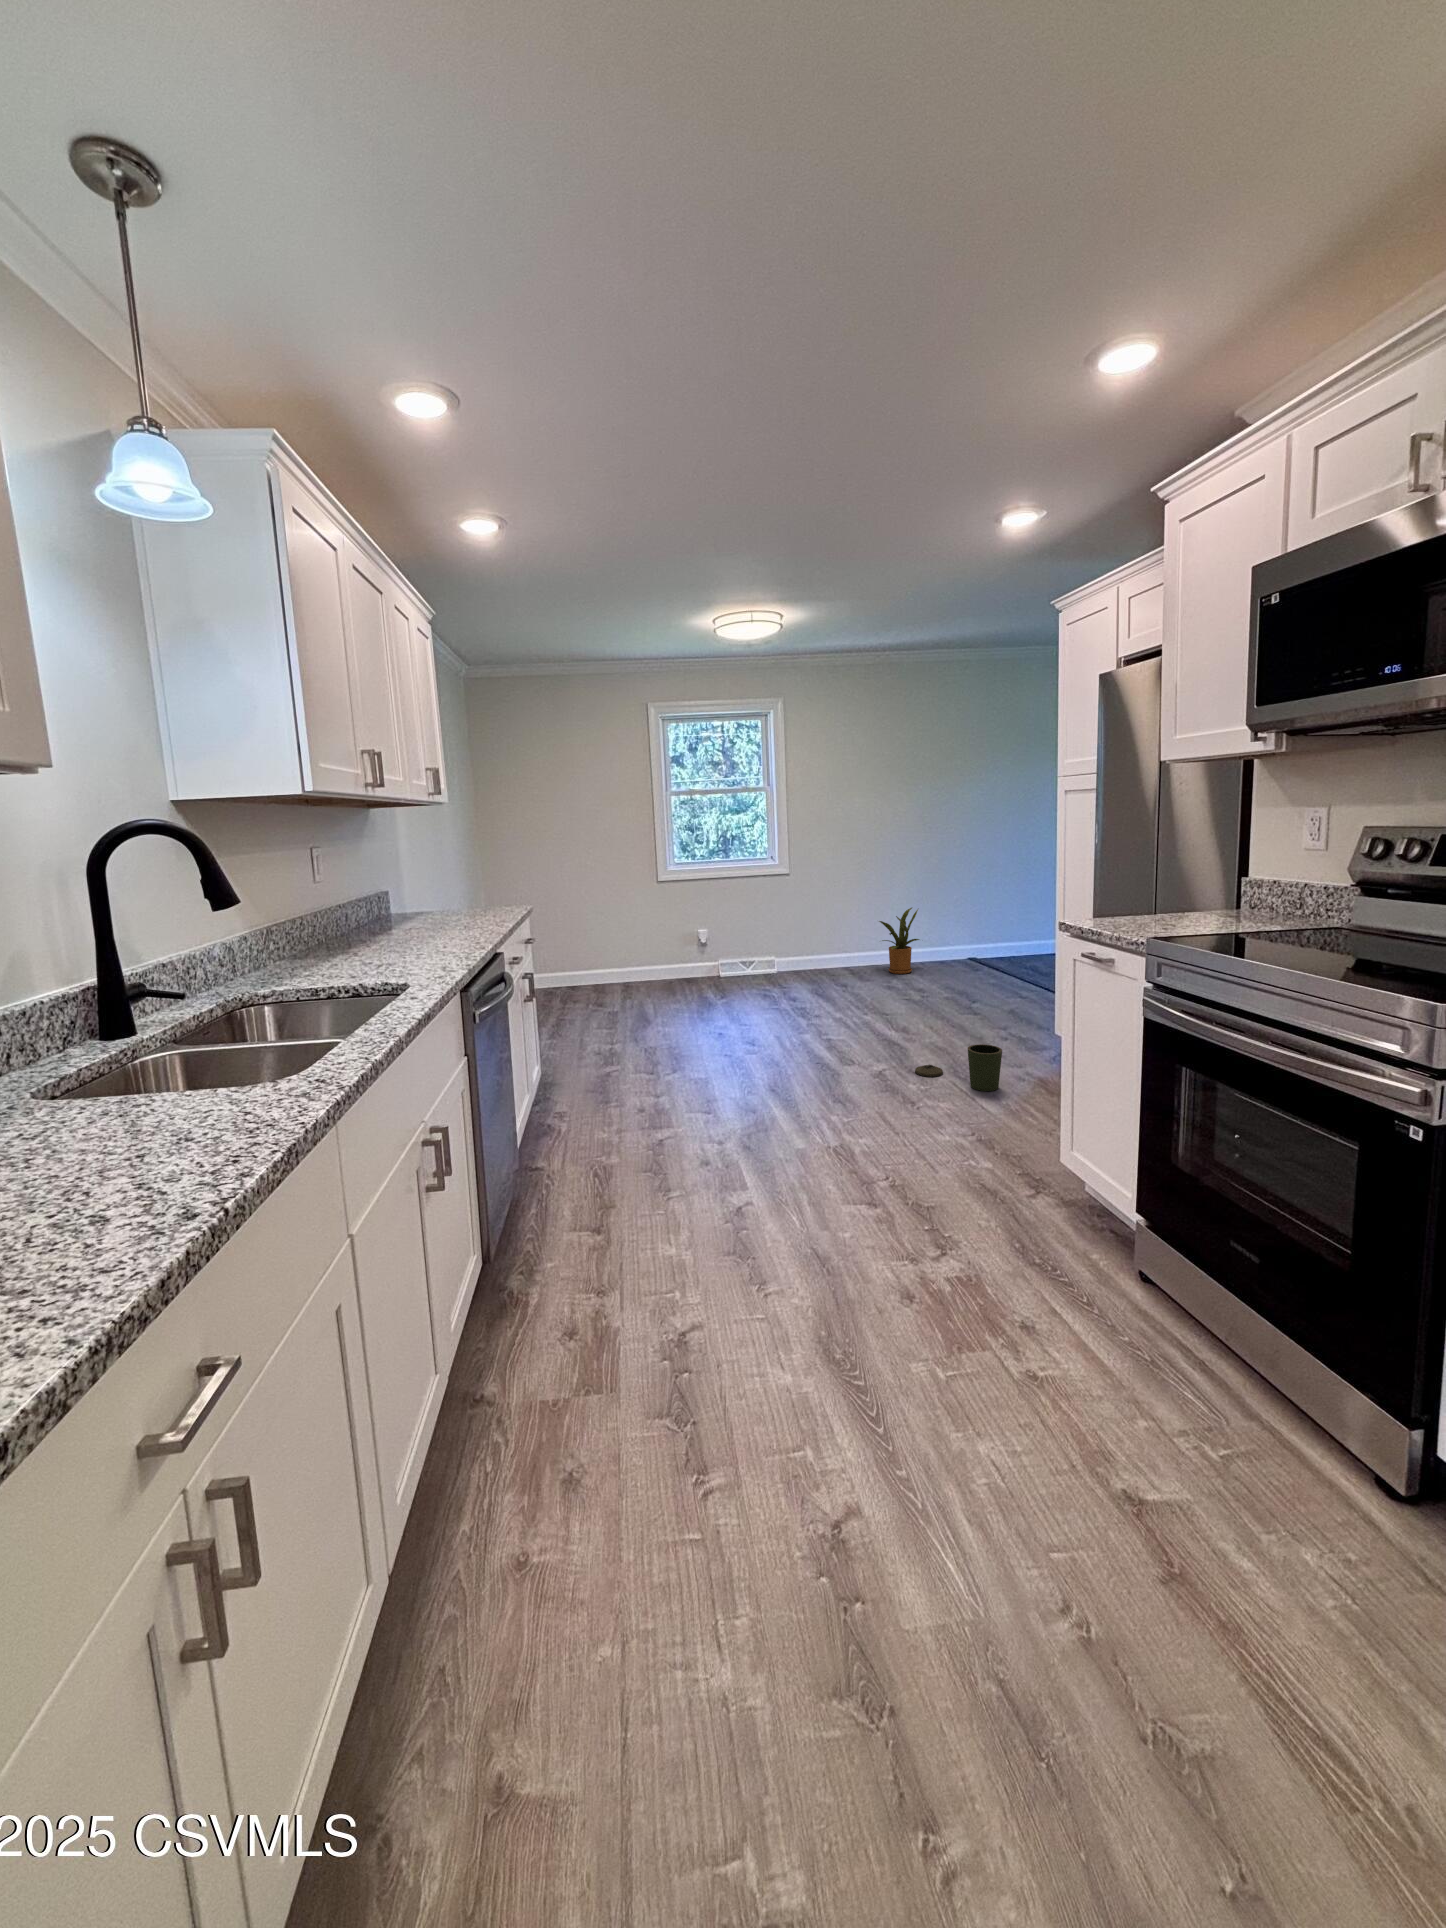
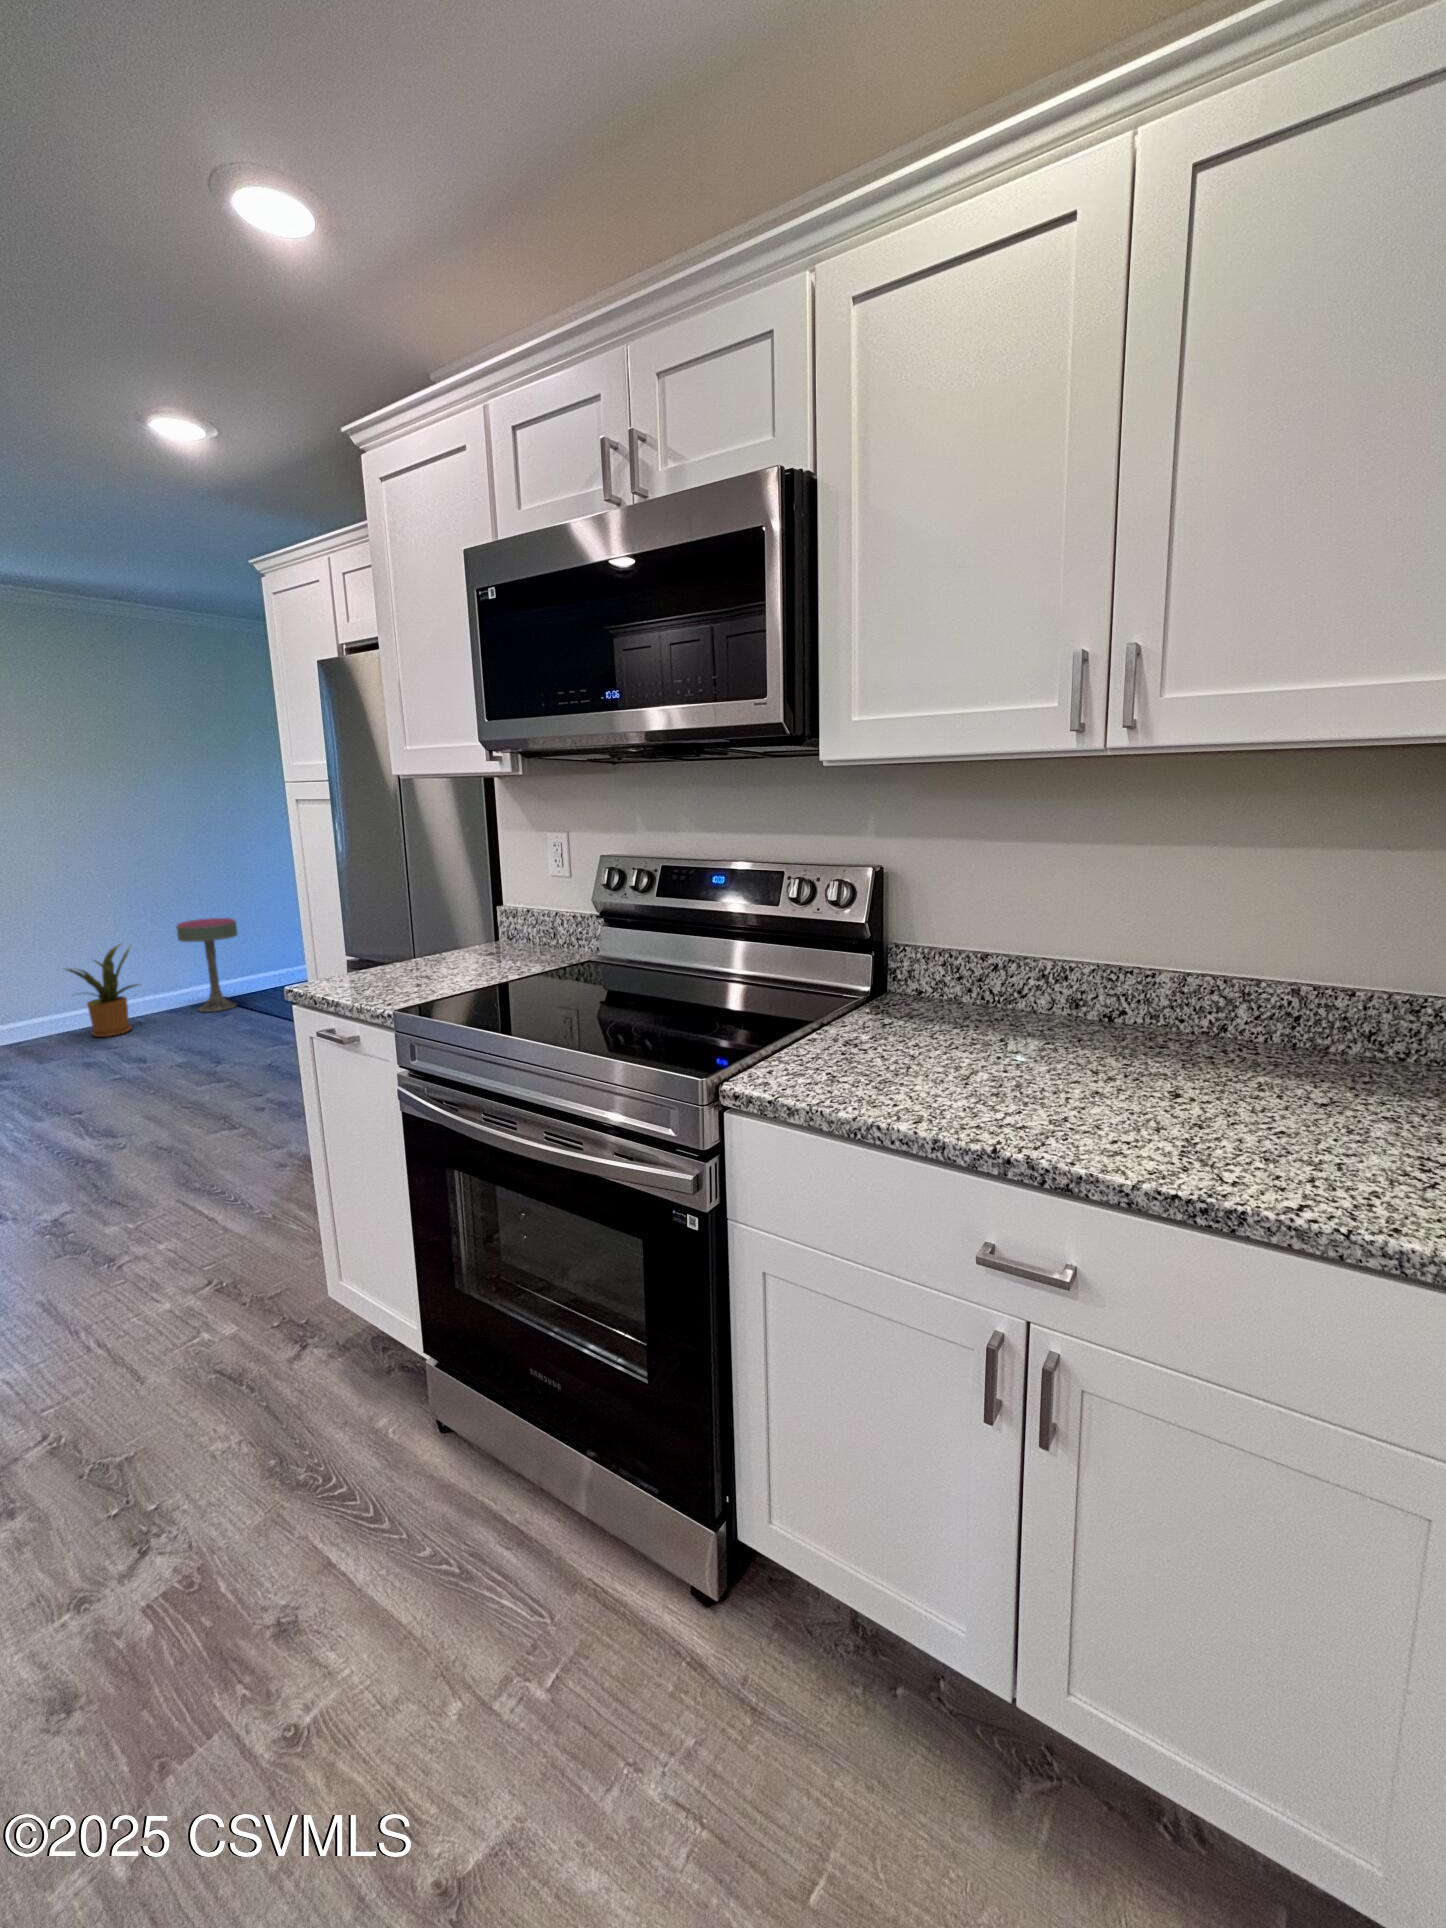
bar stool: none [946,894,988,968] -> present [176,918,238,1012]
trash can: present [915,1044,1002,1091] -> none [117,1133,253,1205]

